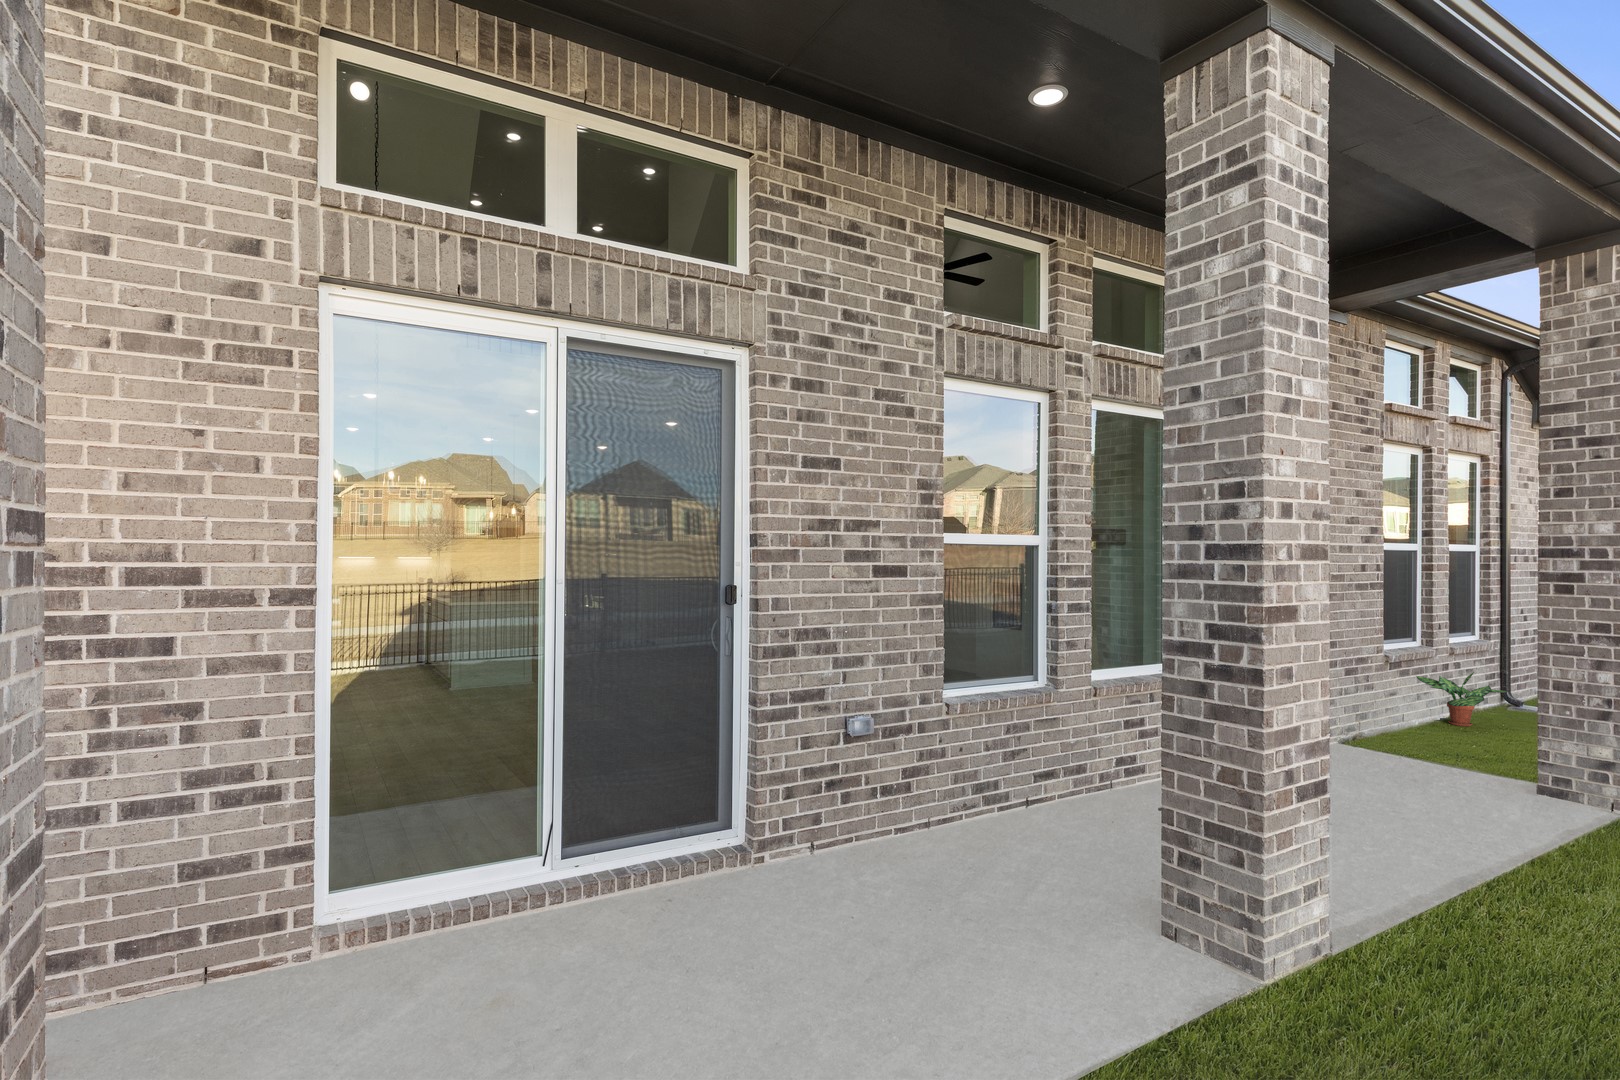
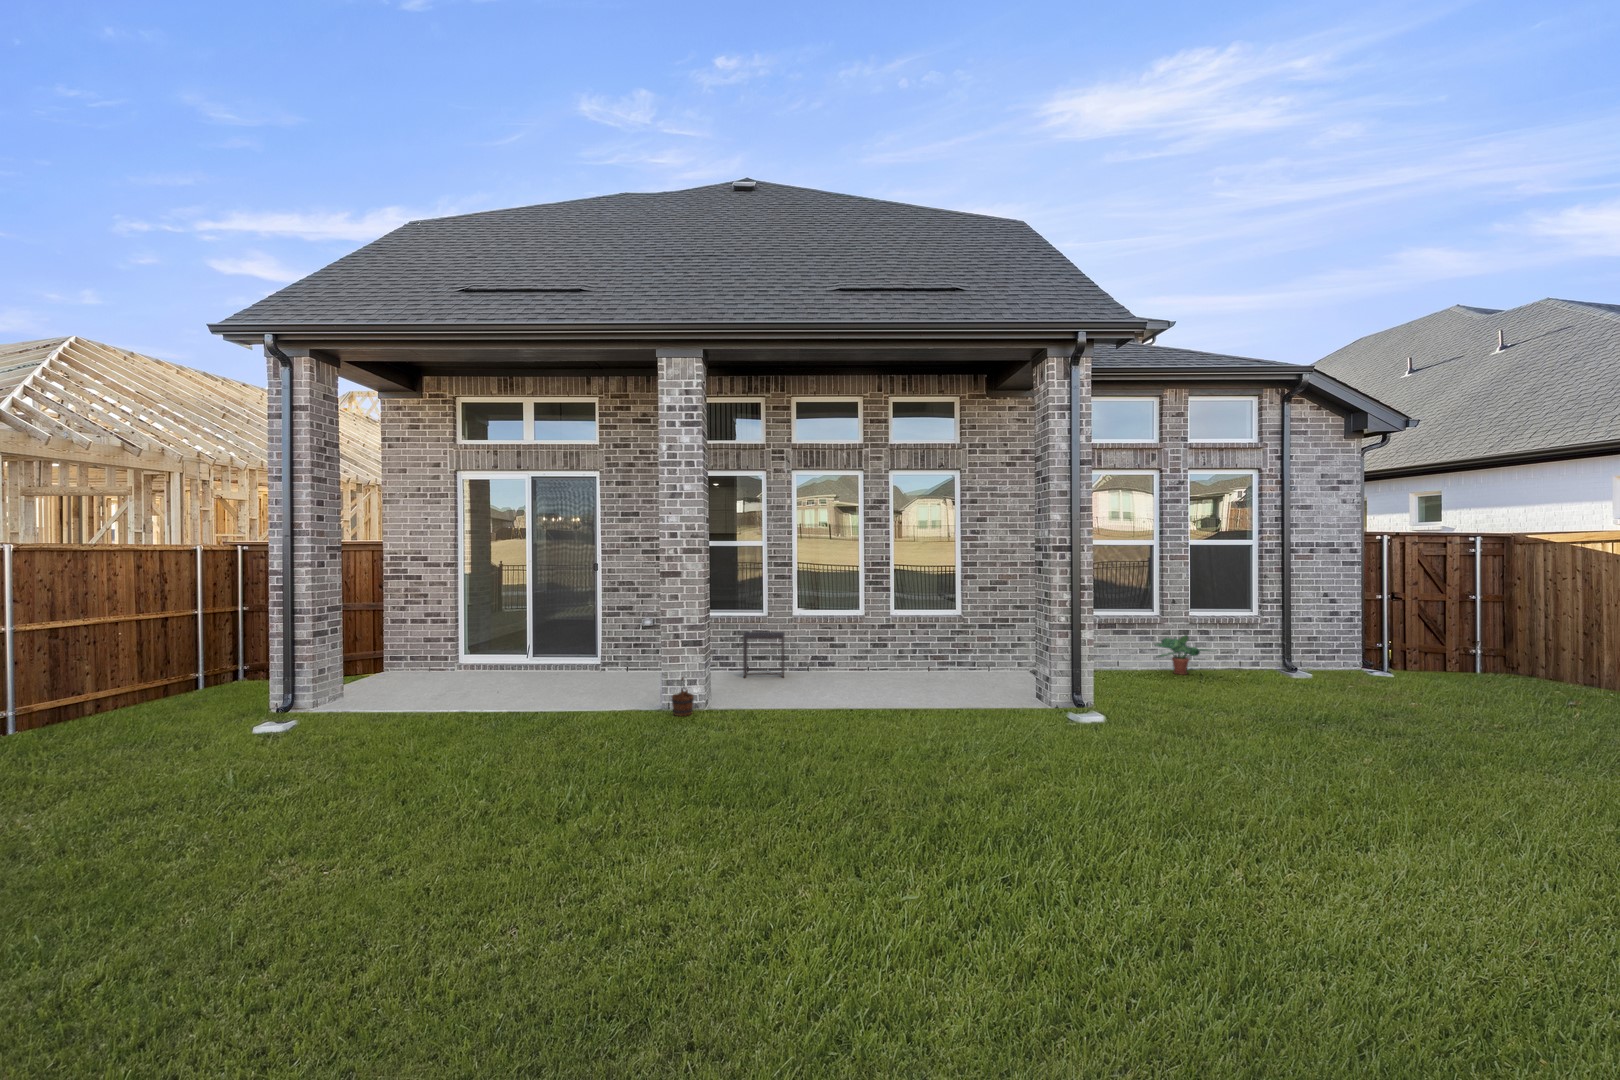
side table: none [1027,719,1126,830] -> present [743,632,785,678]
wooden bucket: none [1315,890,1387,1005] -> present [672,677,694,716]

